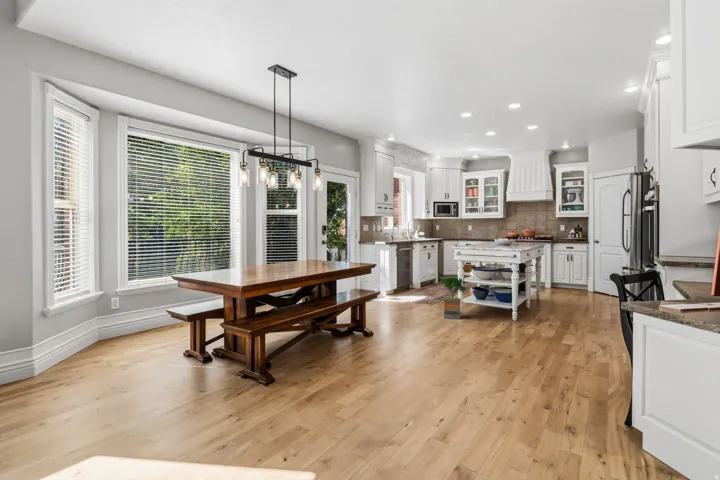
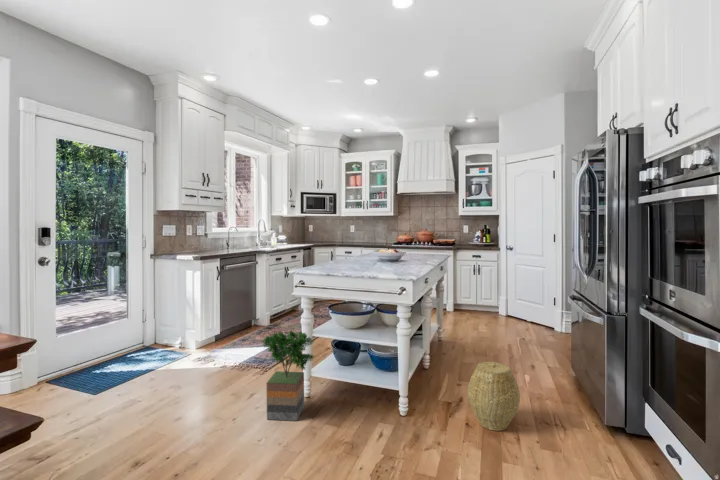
woven basket: none [550,294,579,327] -> present [468,362,520,431]

